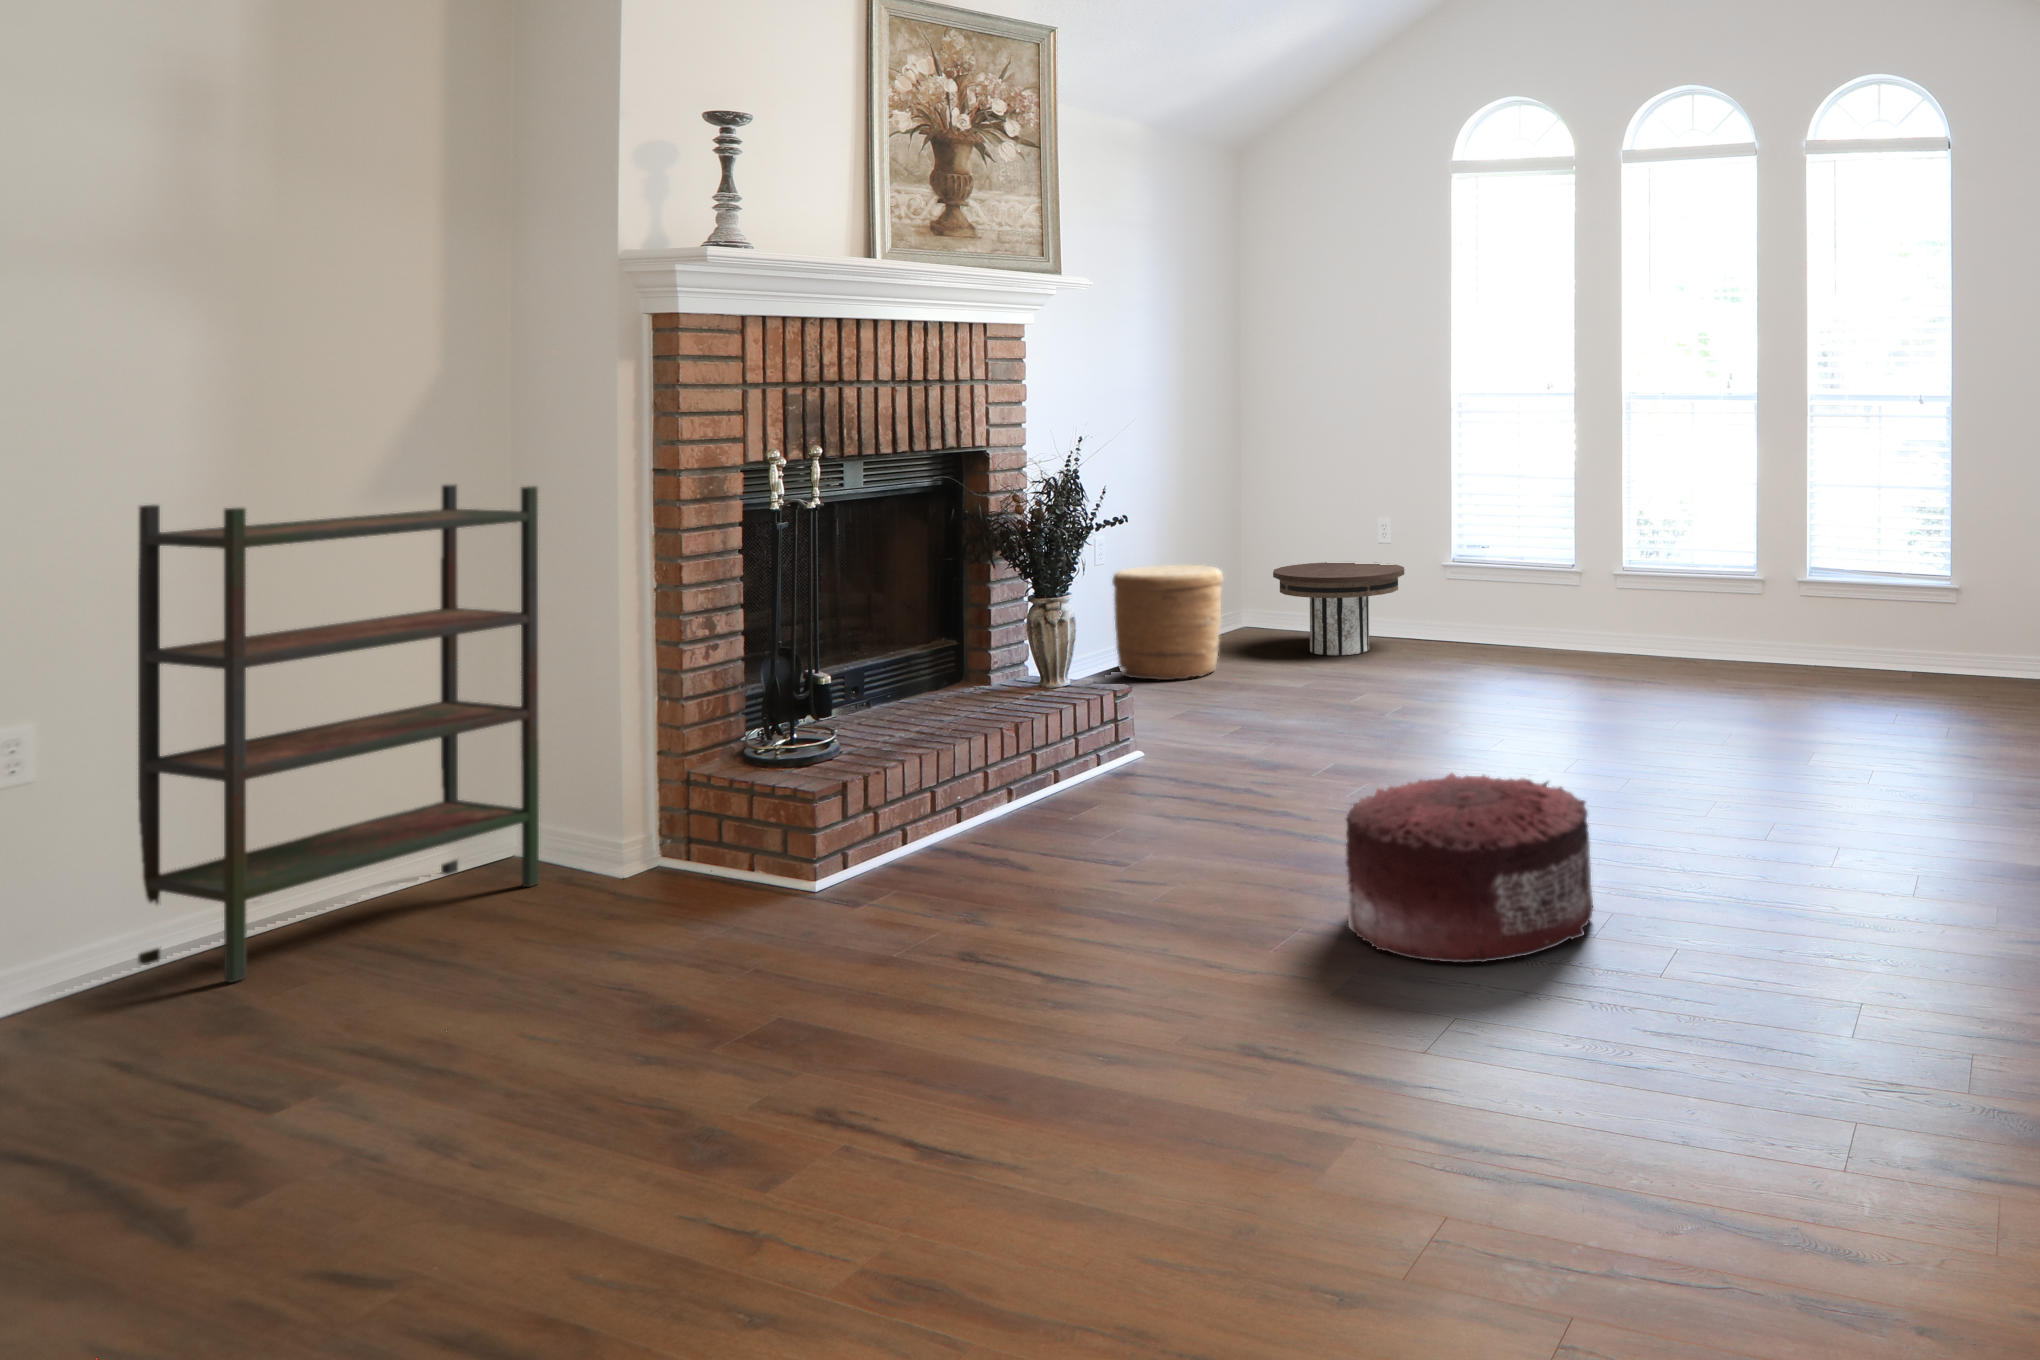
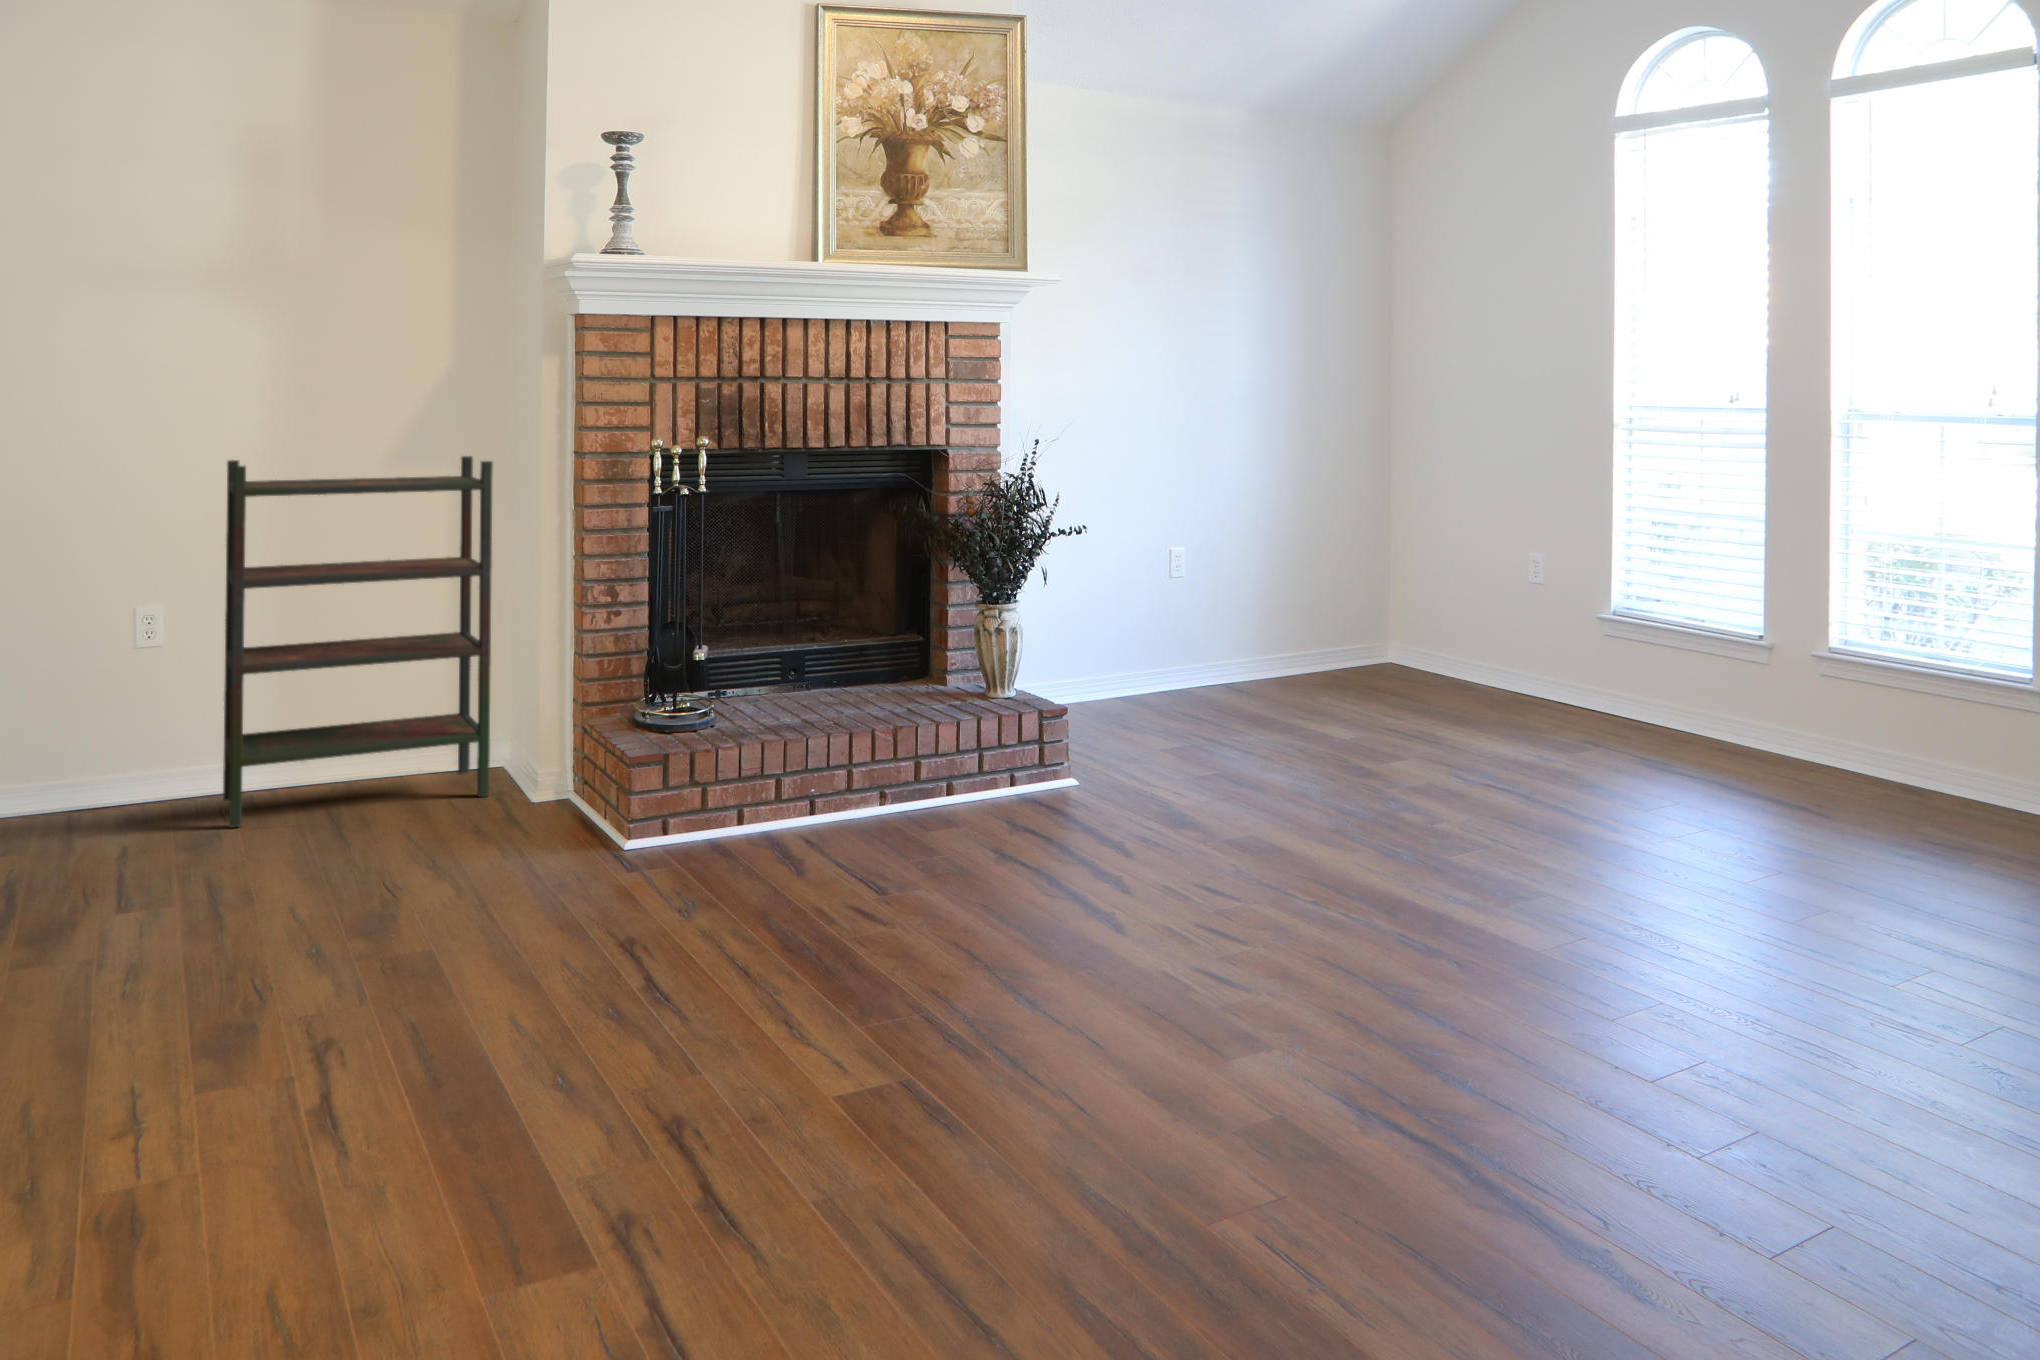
side table: present [1273,562,1404,655] -> none [1385,595,1546,707]
woven basket: present [1112,565,1223,680] -> none [1186,580,1305,706]
pouf: present [1346,773,1593,963] -> none [918,879,1249,1152]

